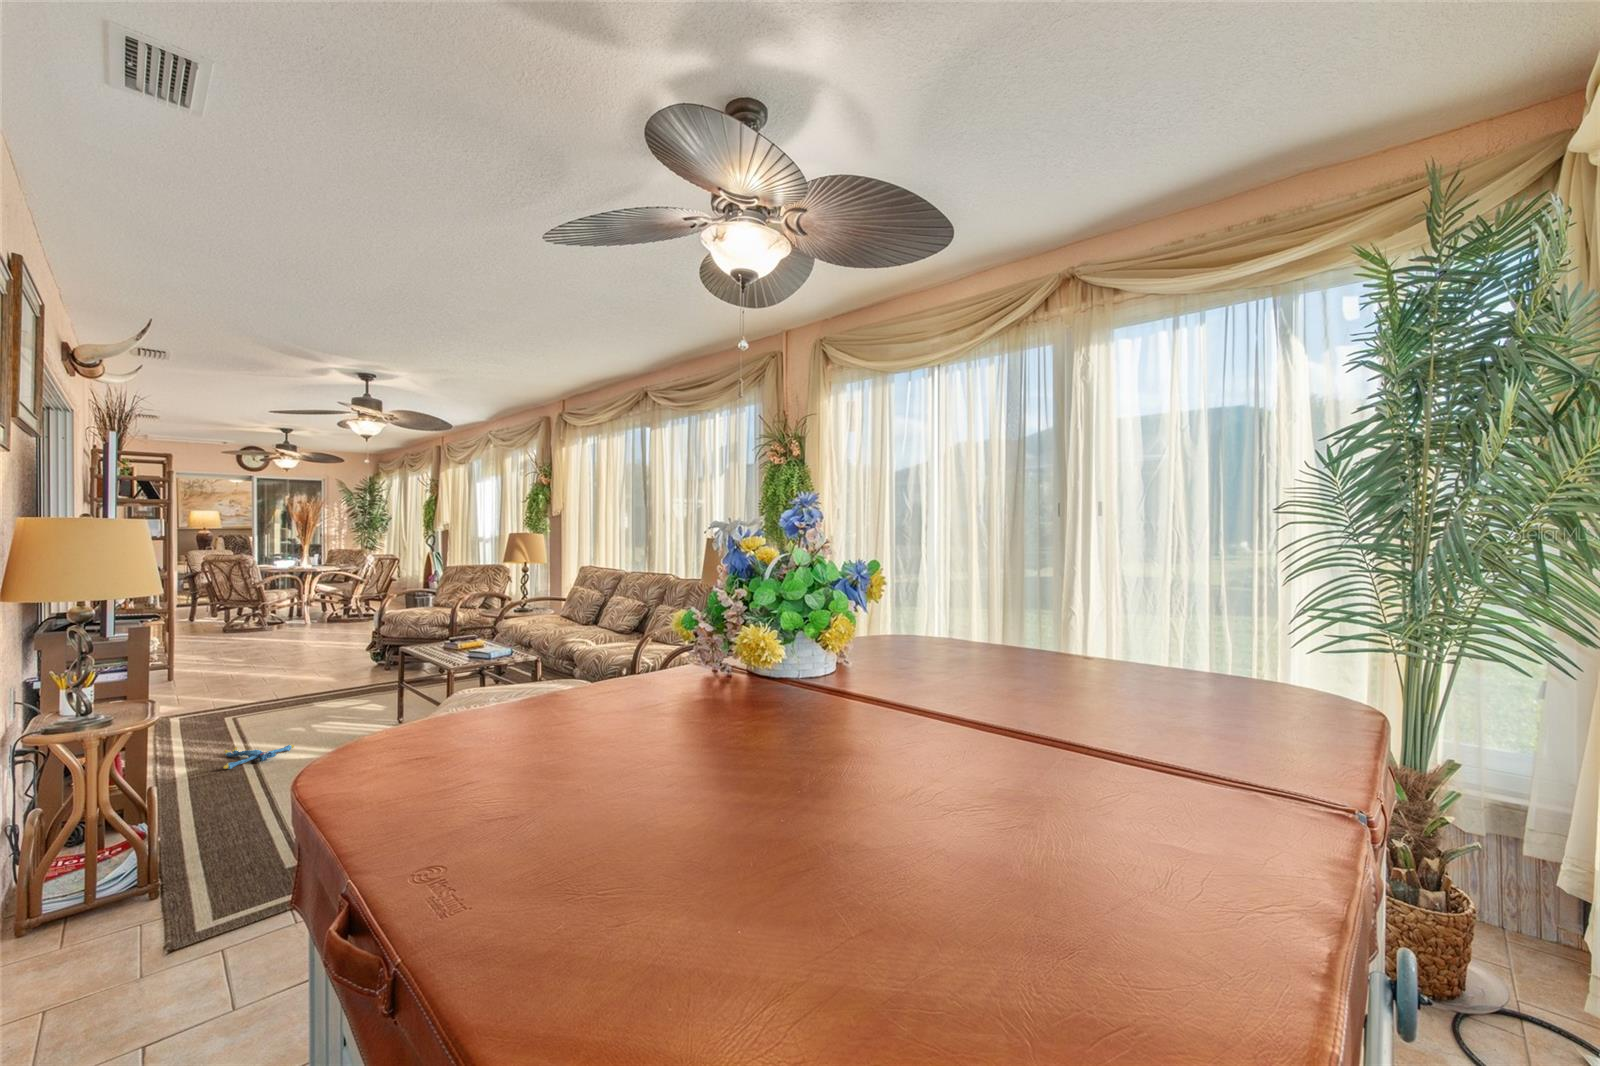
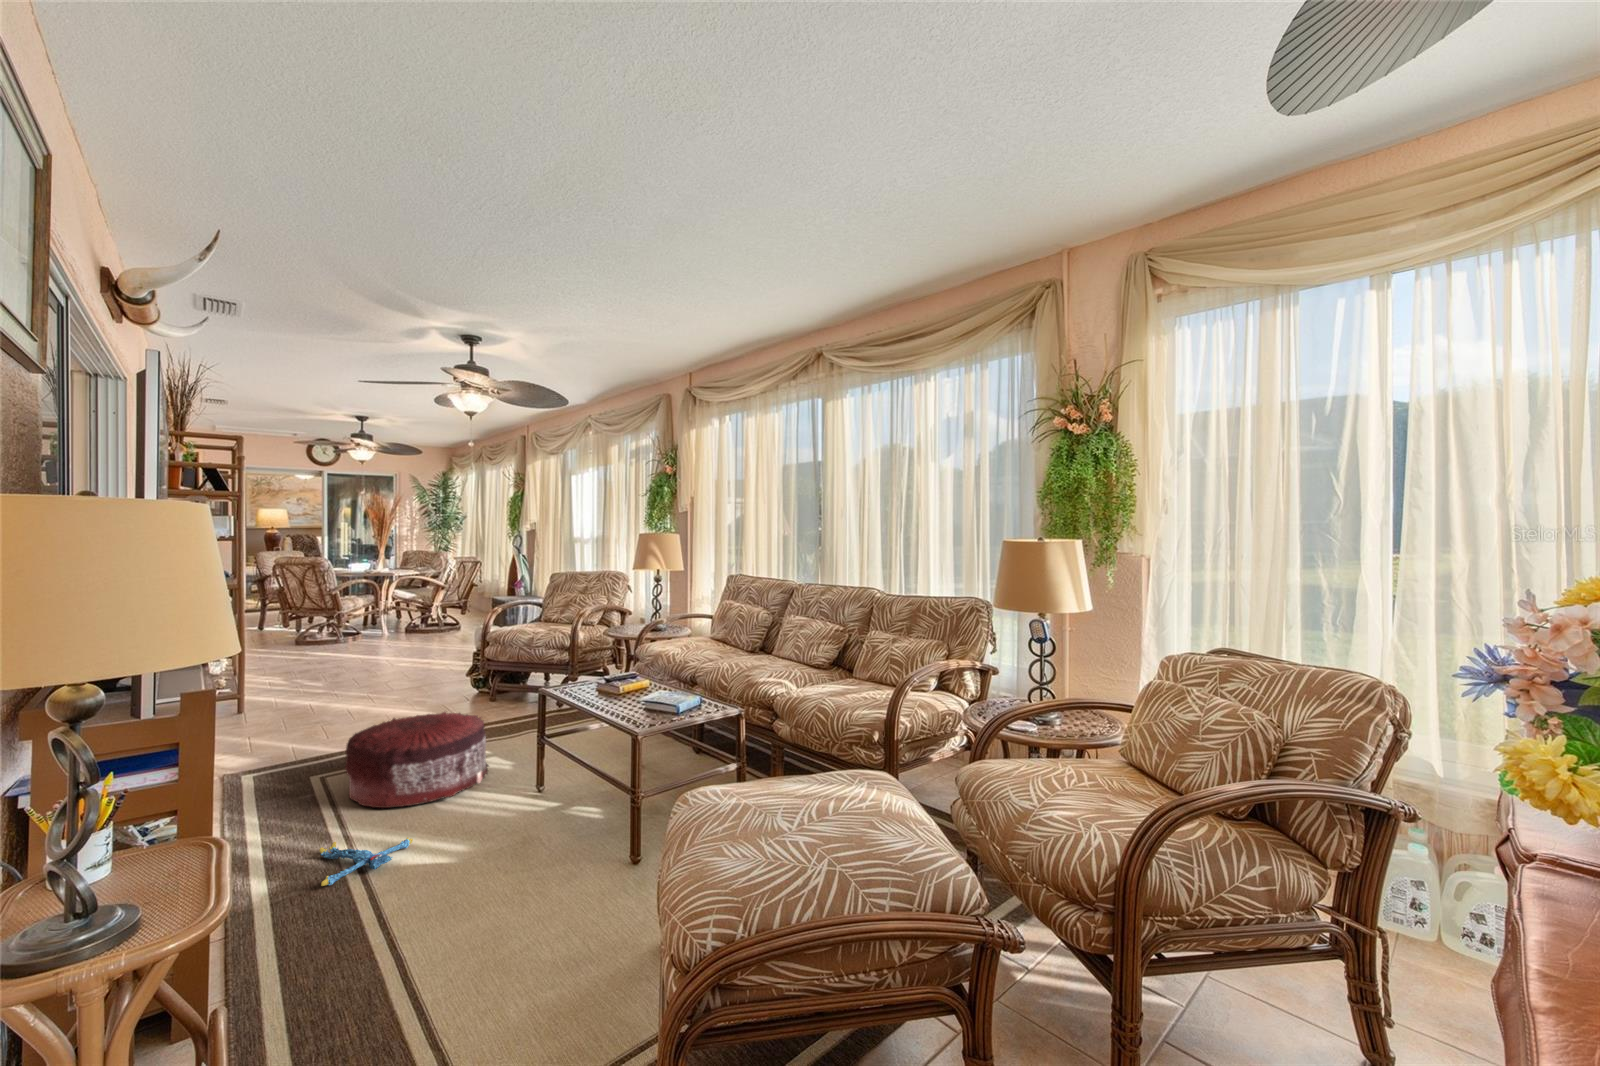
pouf: none [249,667,366,731] -> present [345,712,488,808]

